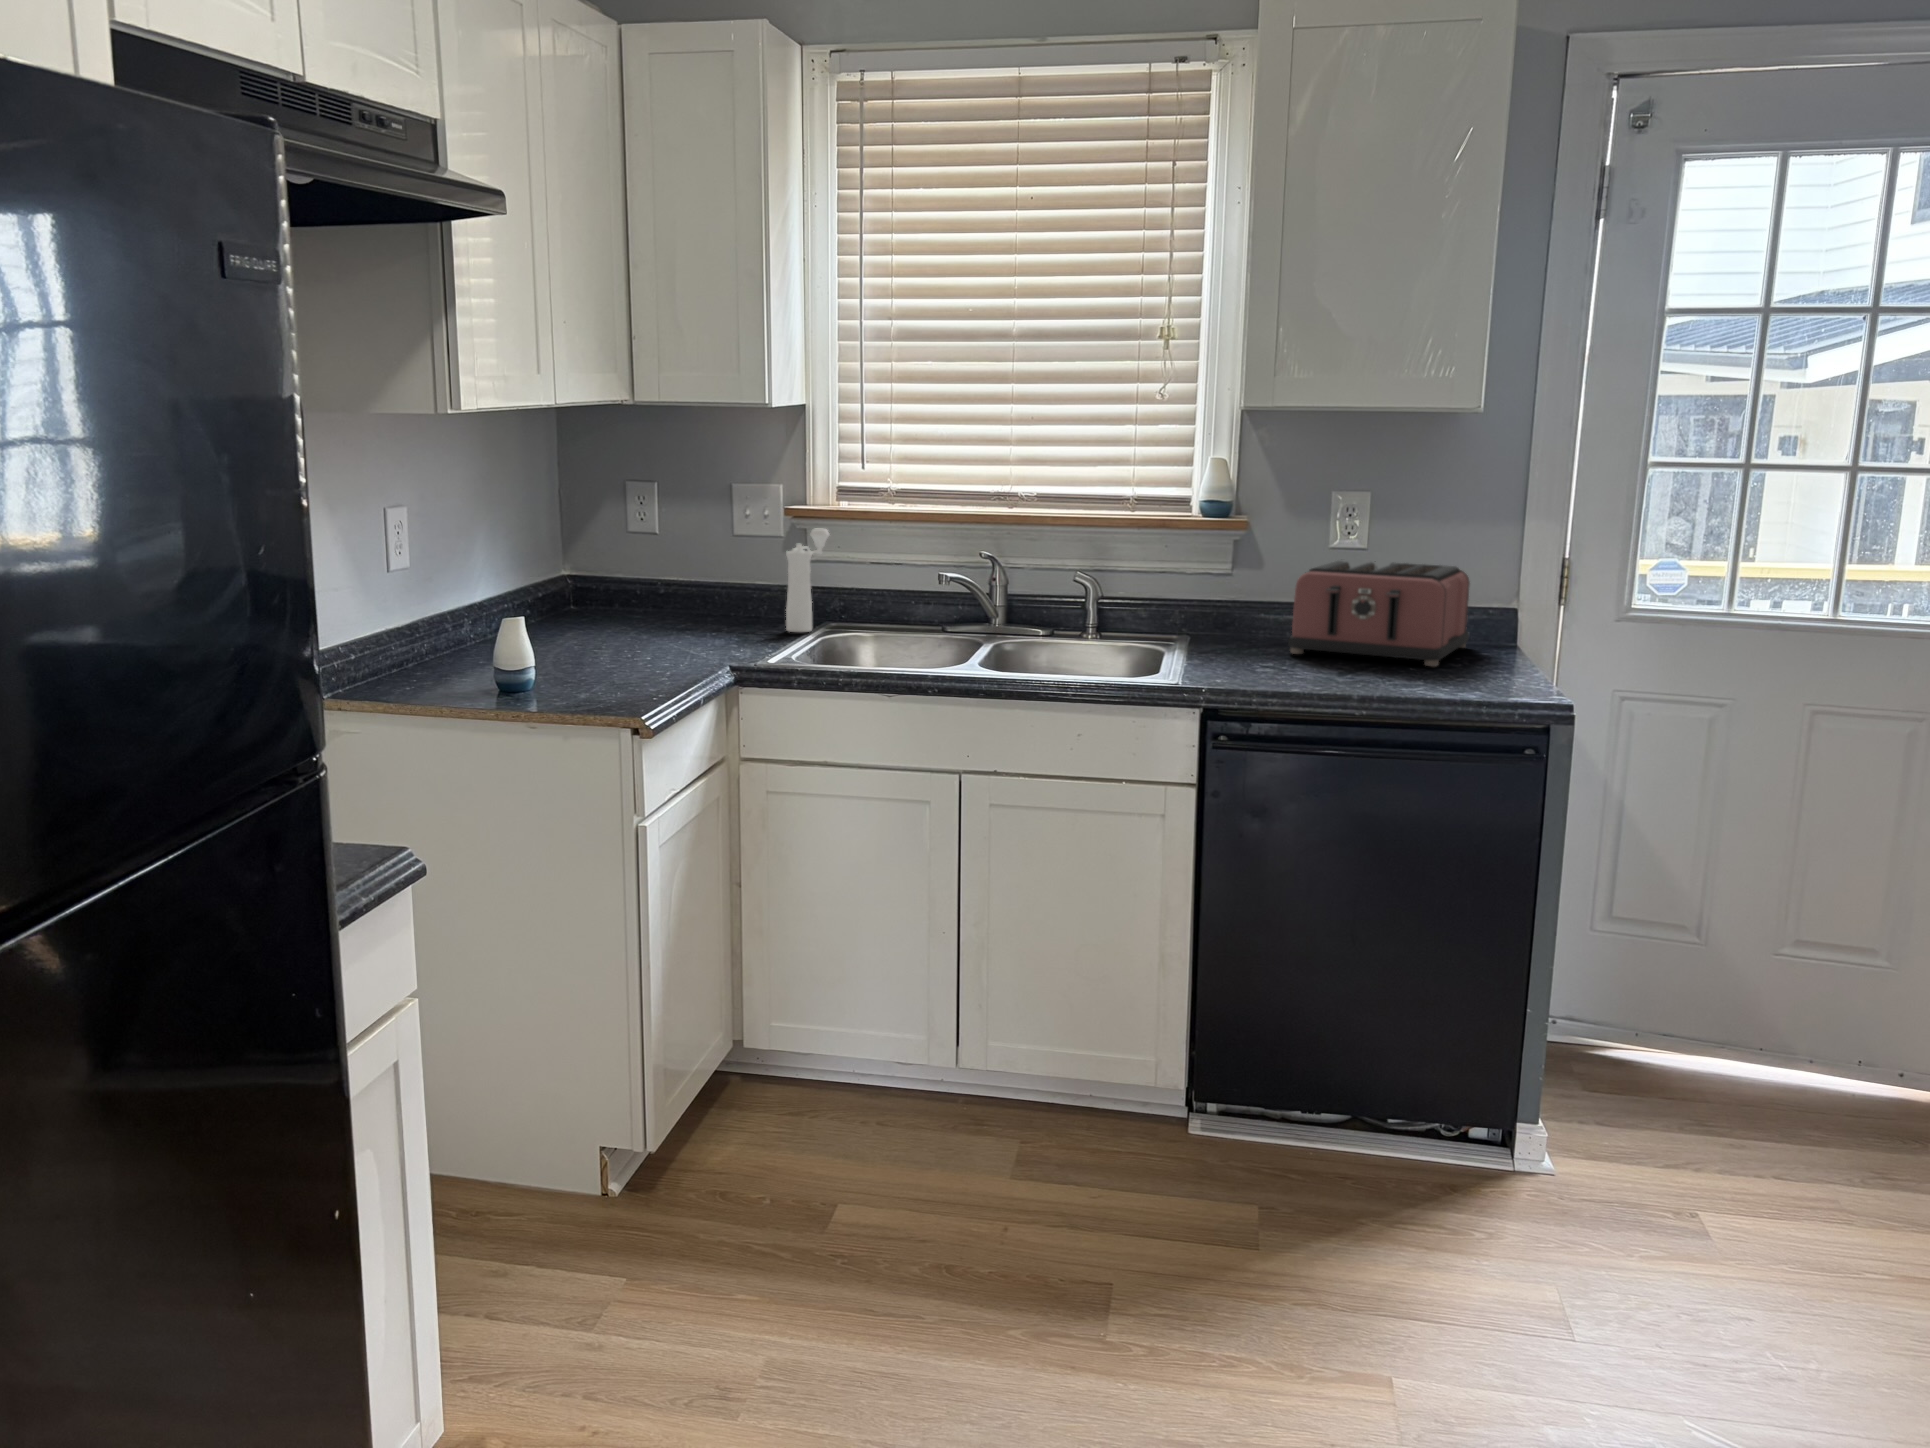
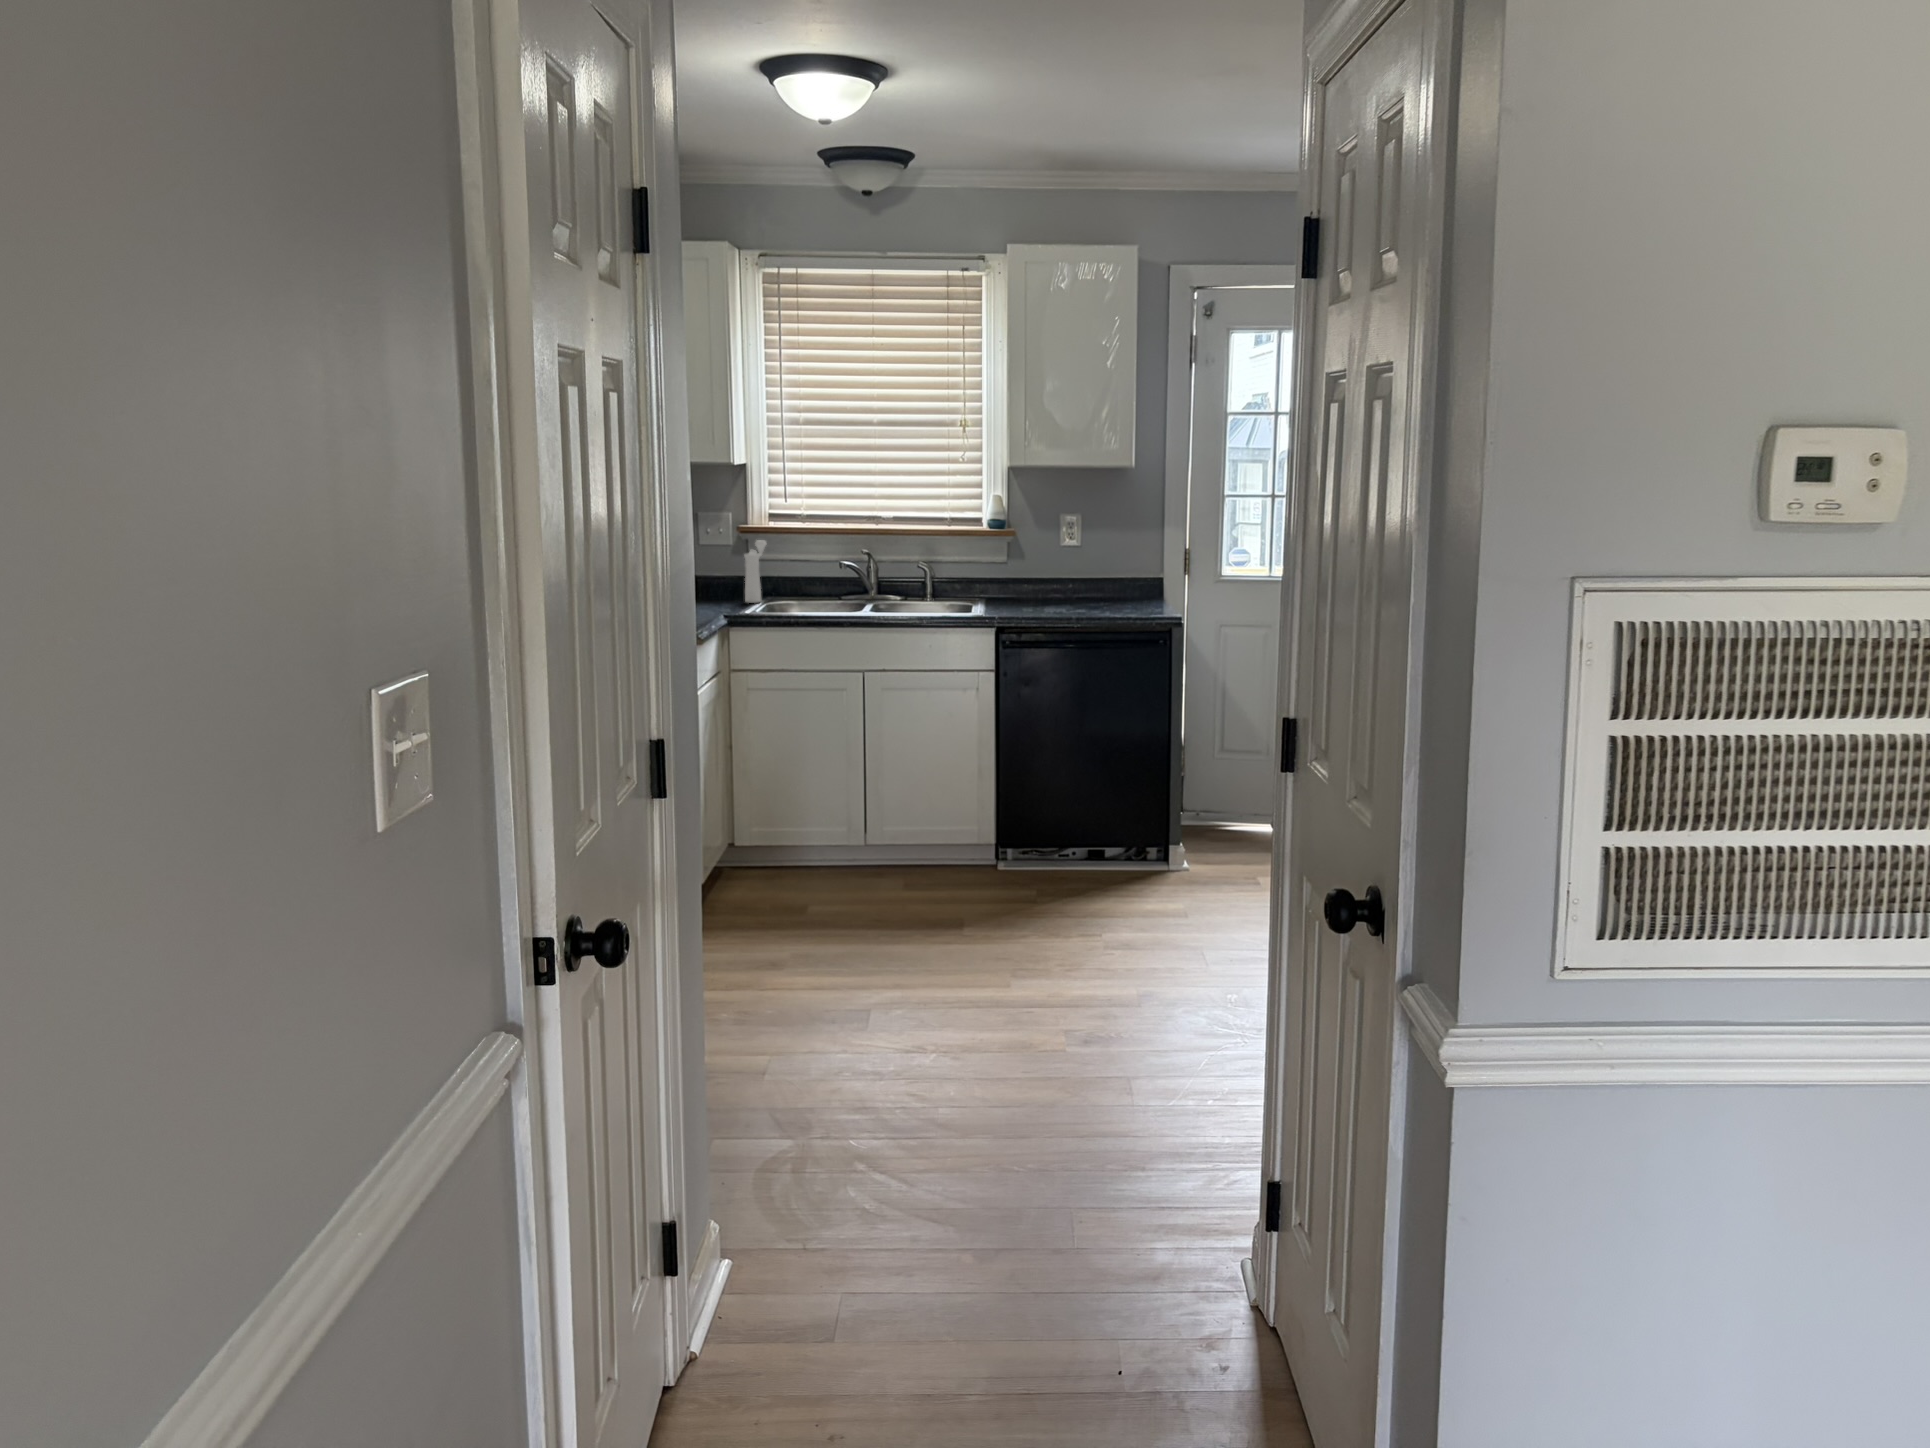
toaster: present [1288,561,1470,666] -> none [1040,551,1138,606]

